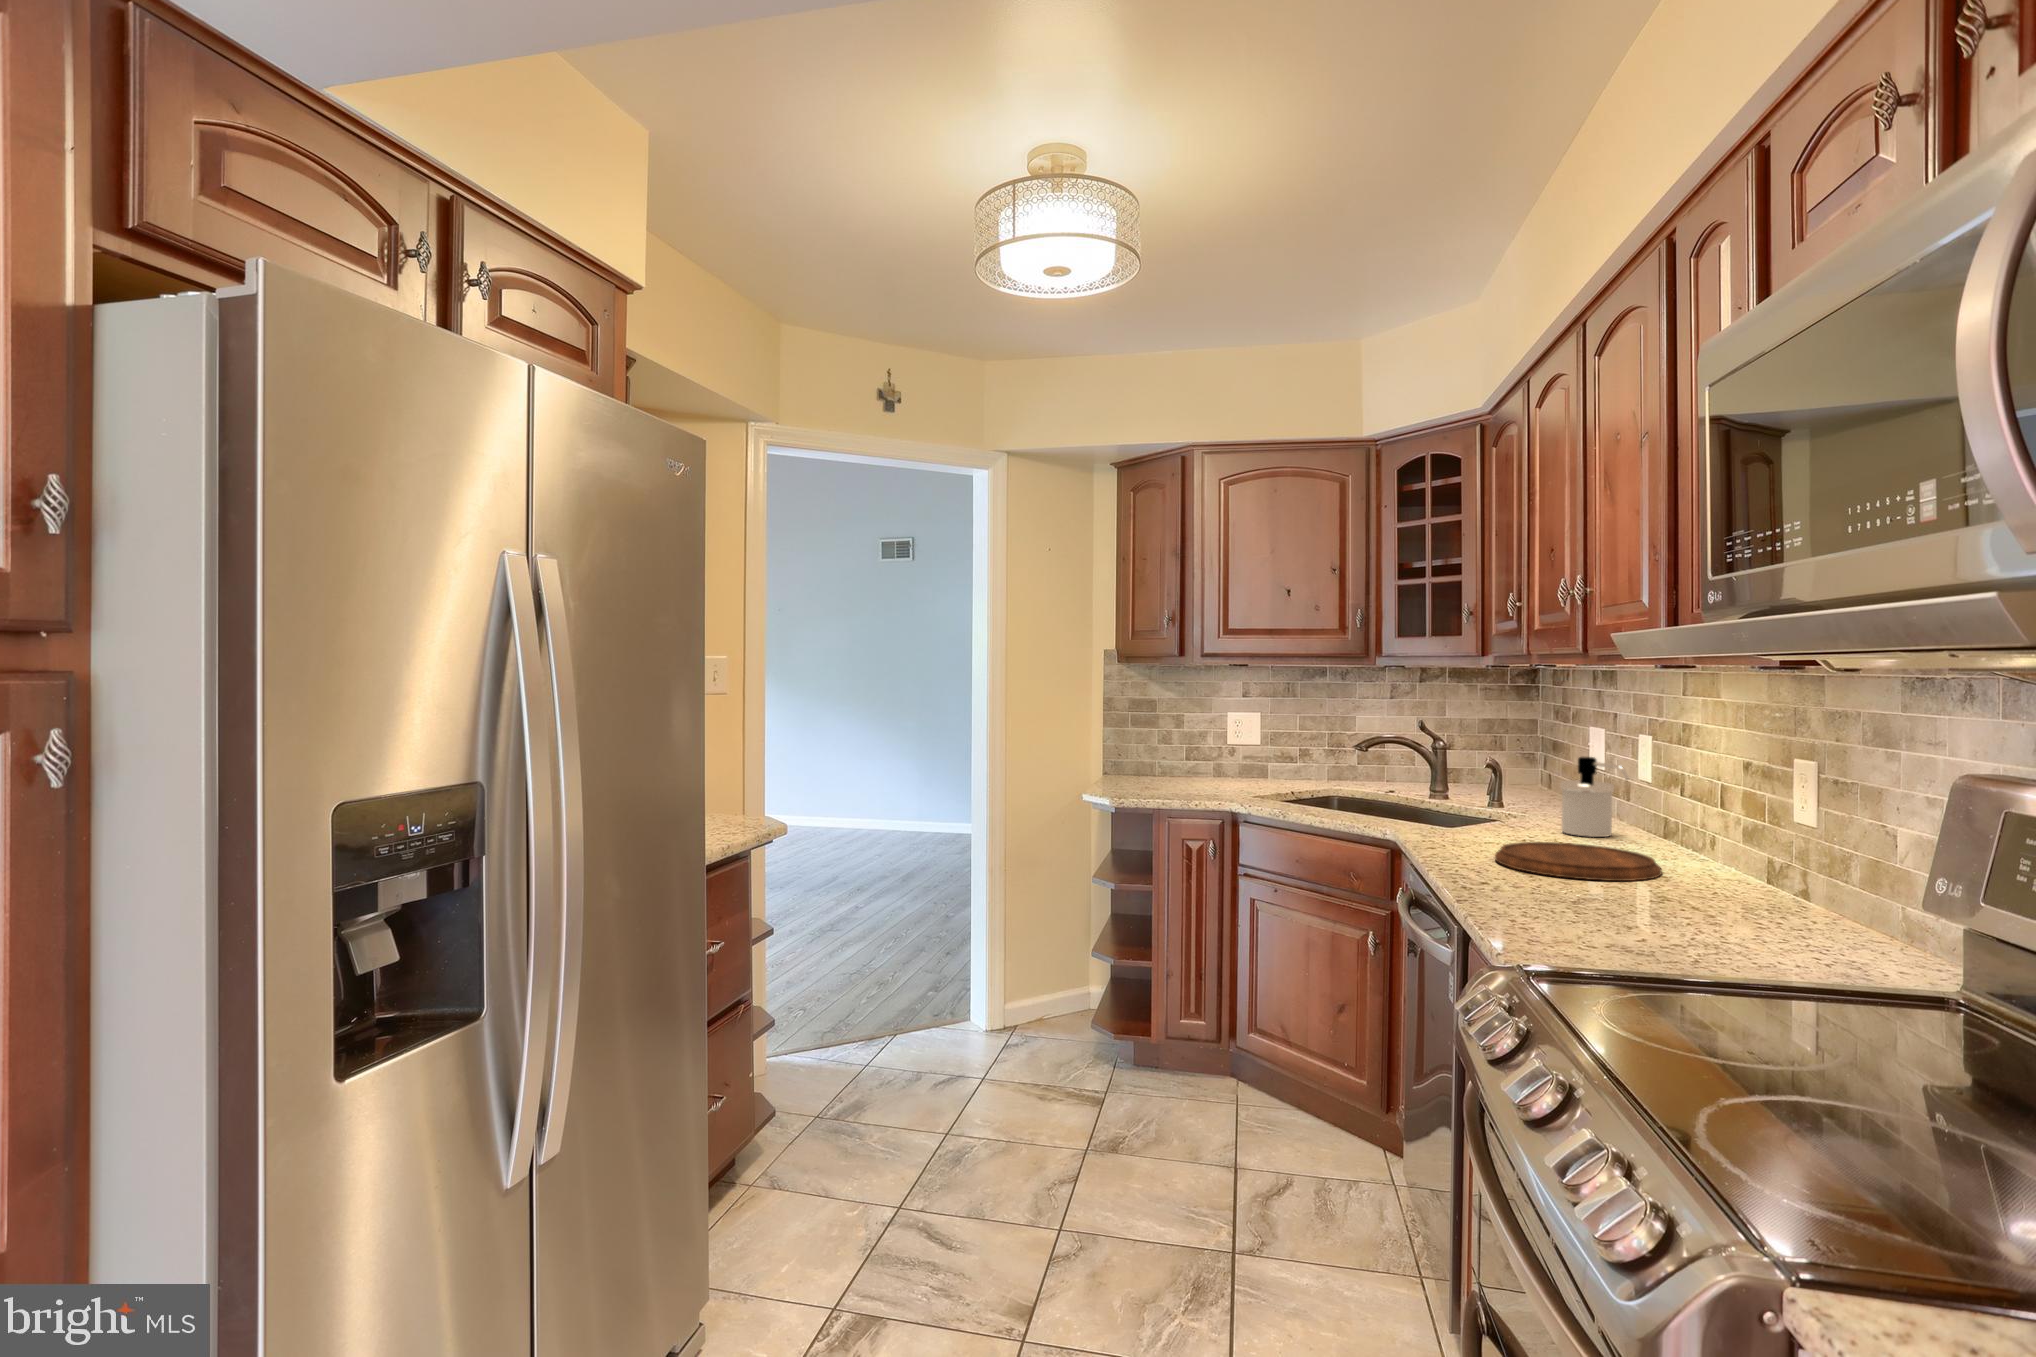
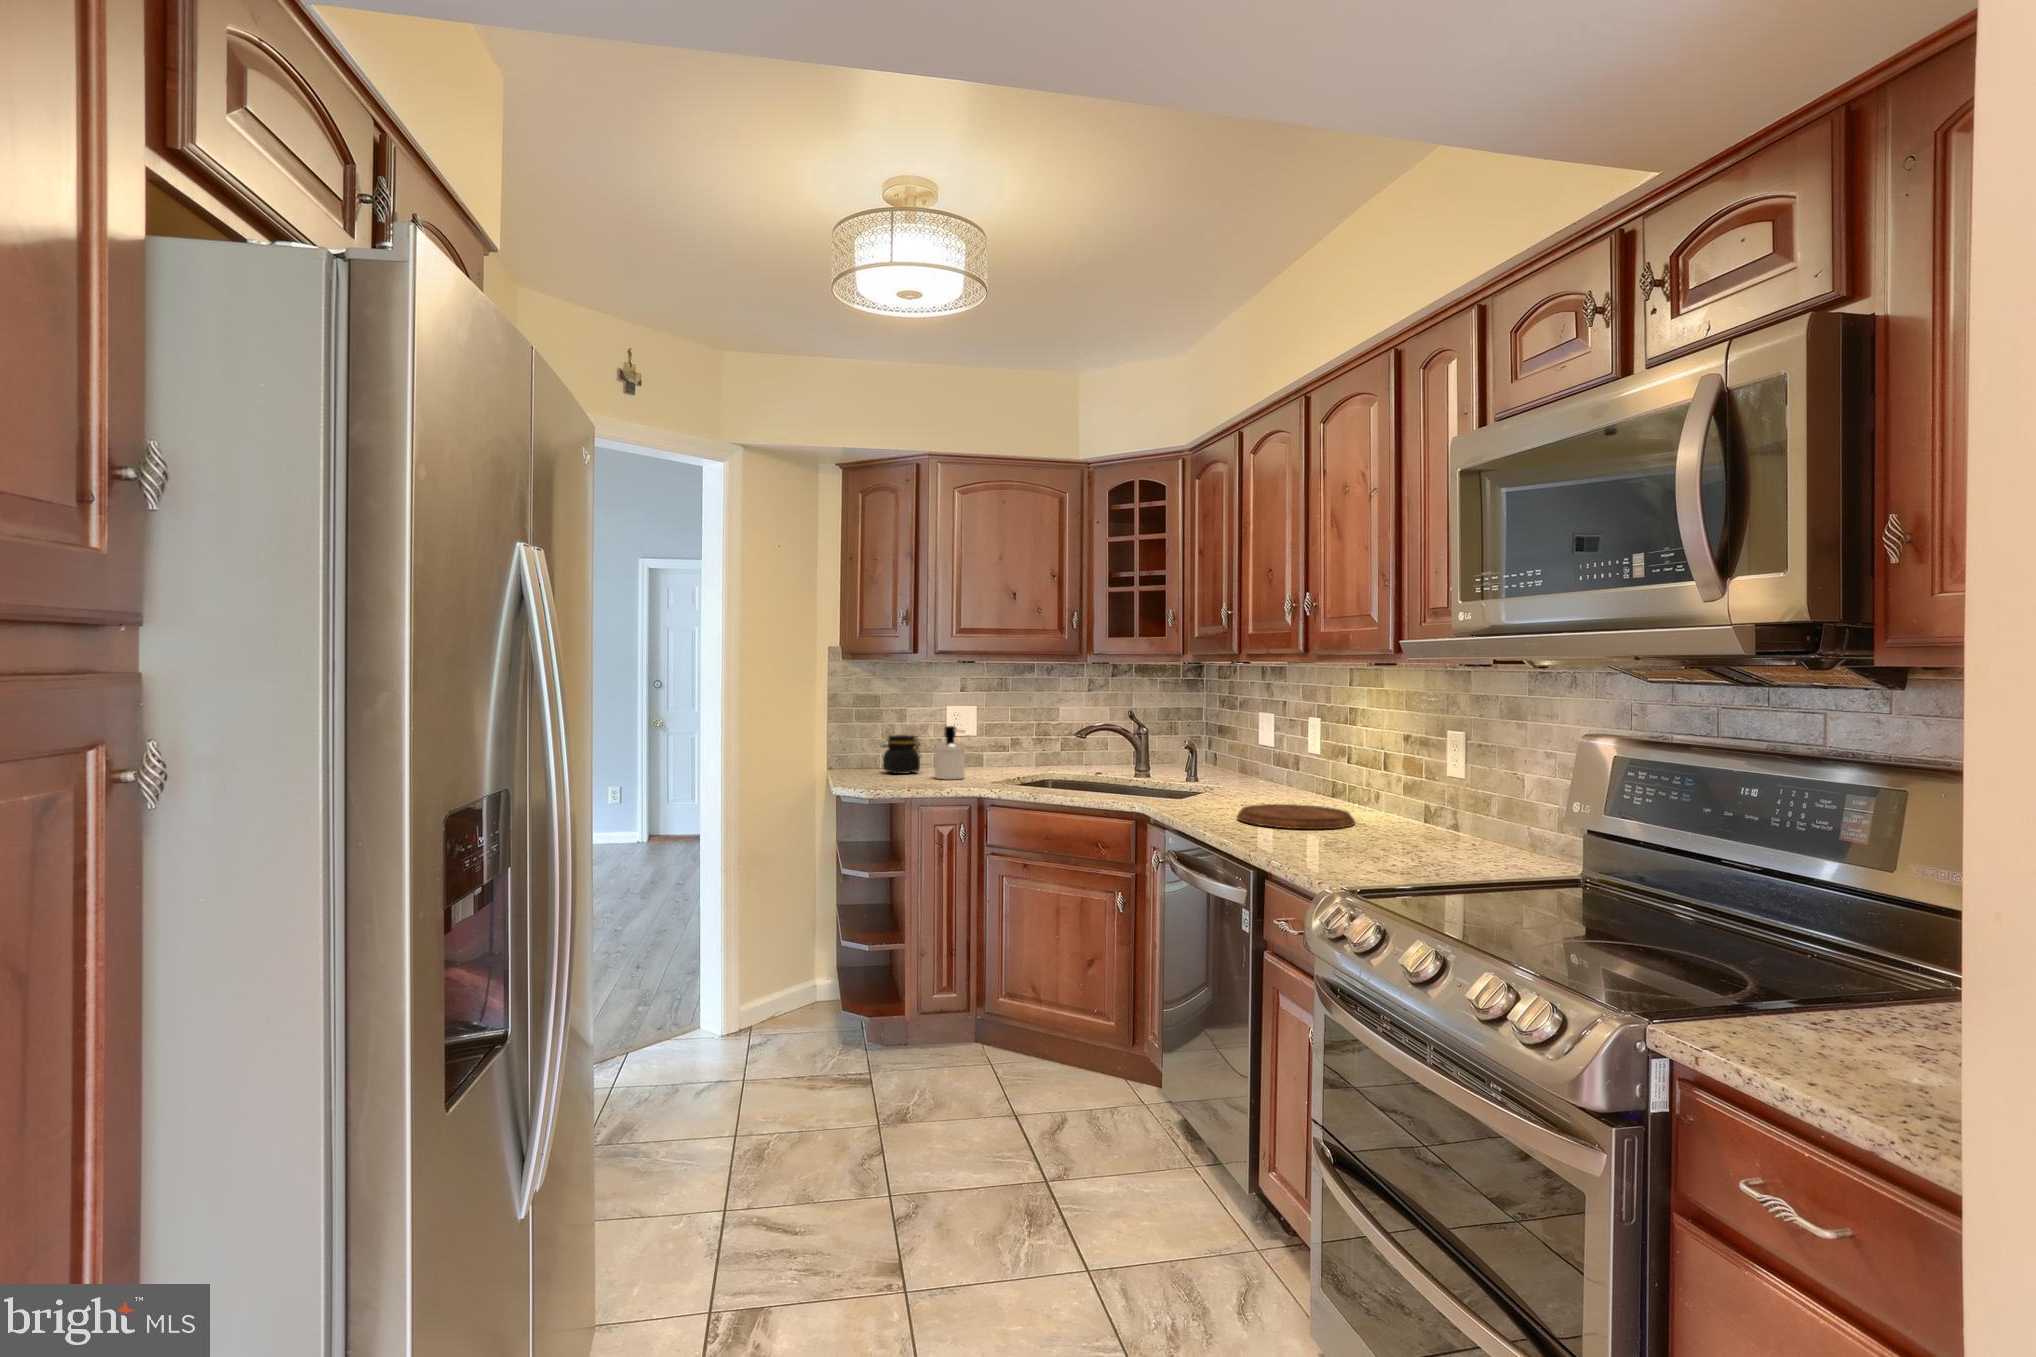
jar: none [1153,742,1198,782] -> present [881,735,921,774]
soap dispenser: present [1560,757,1629,837] -> present [934,726,970,779]

